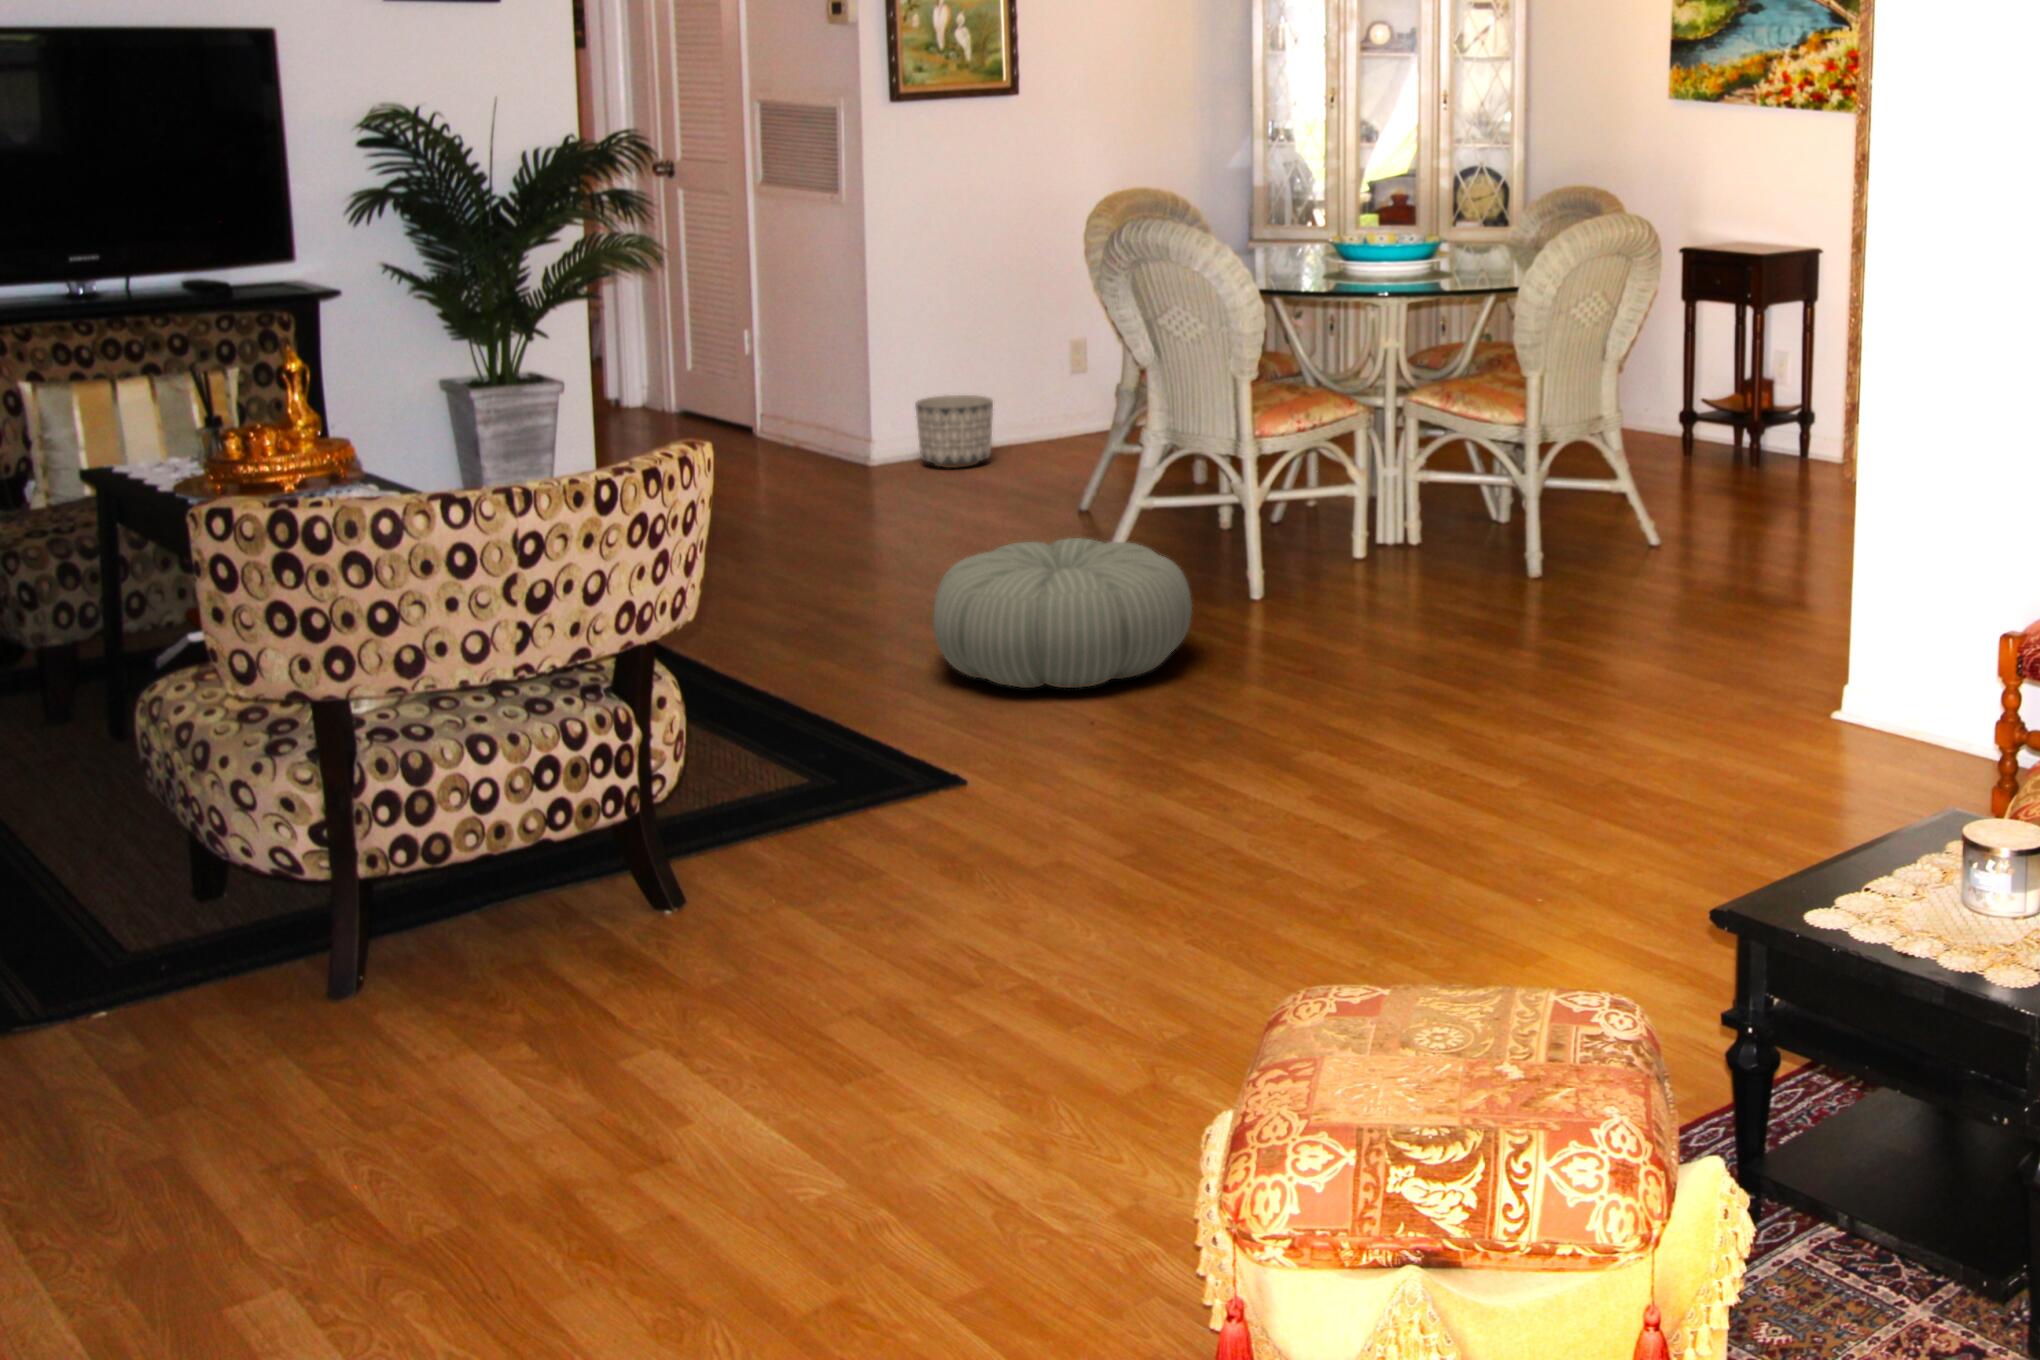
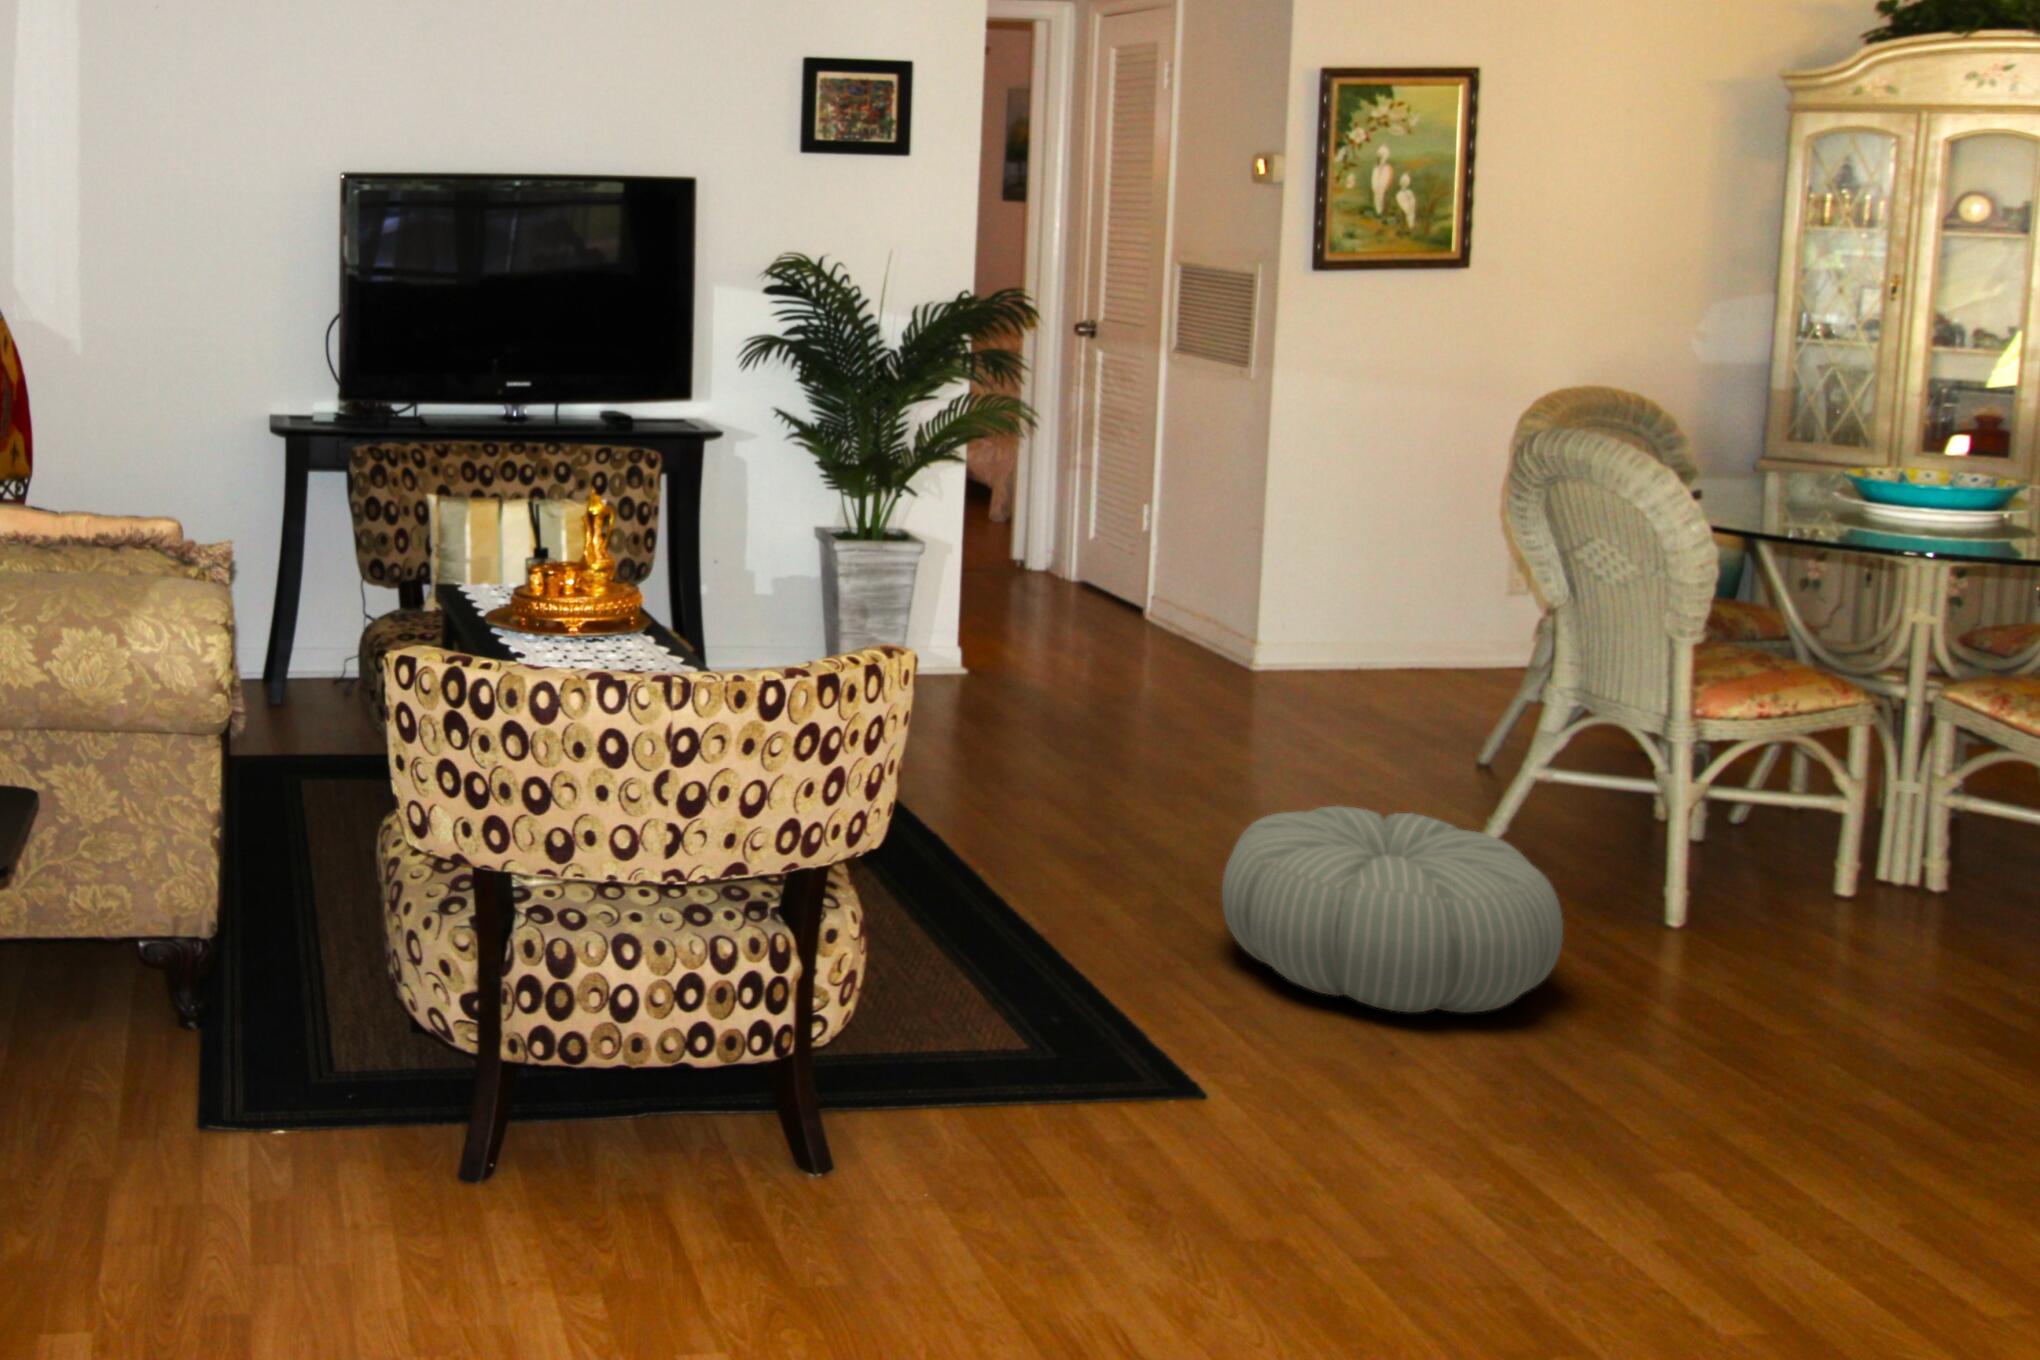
planter: present [915,395,993,468] -> none [1302,599,1394,684]

